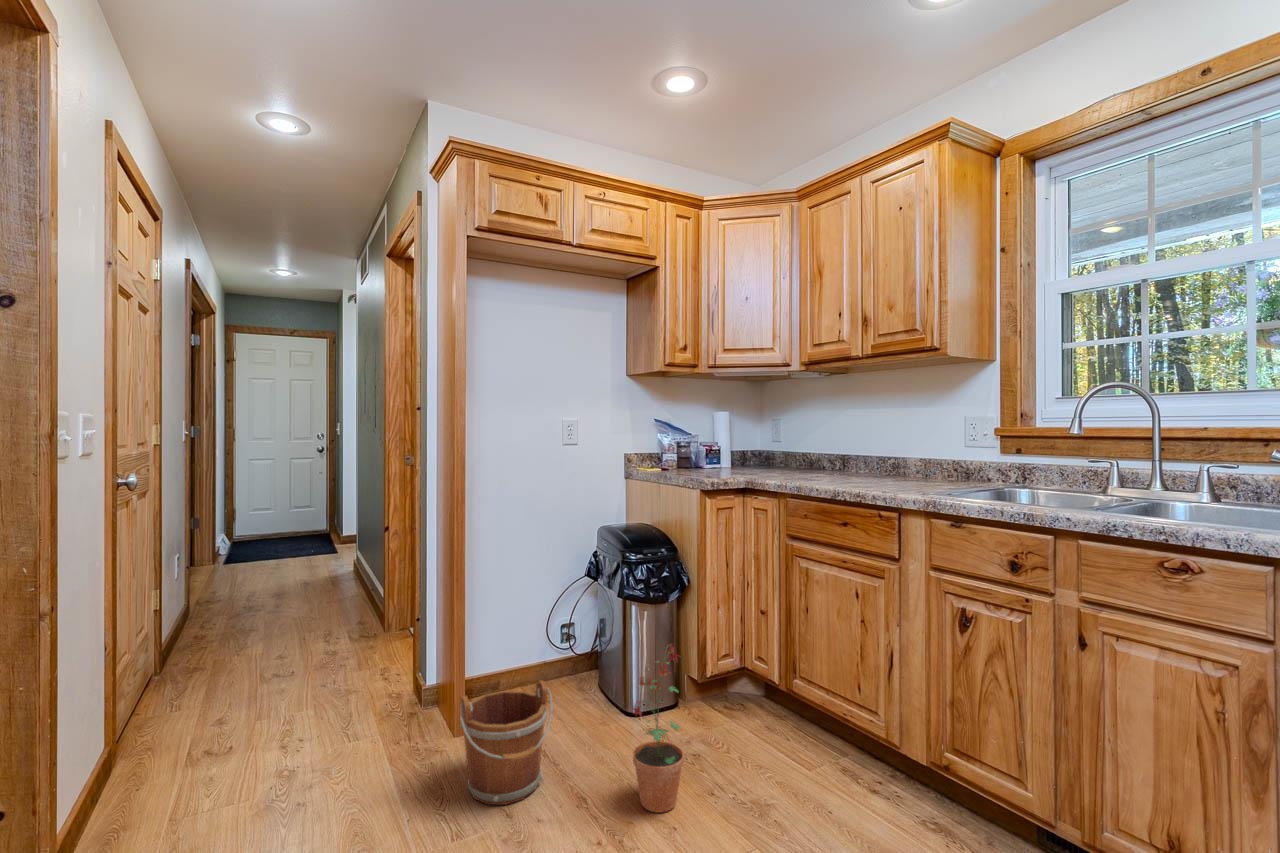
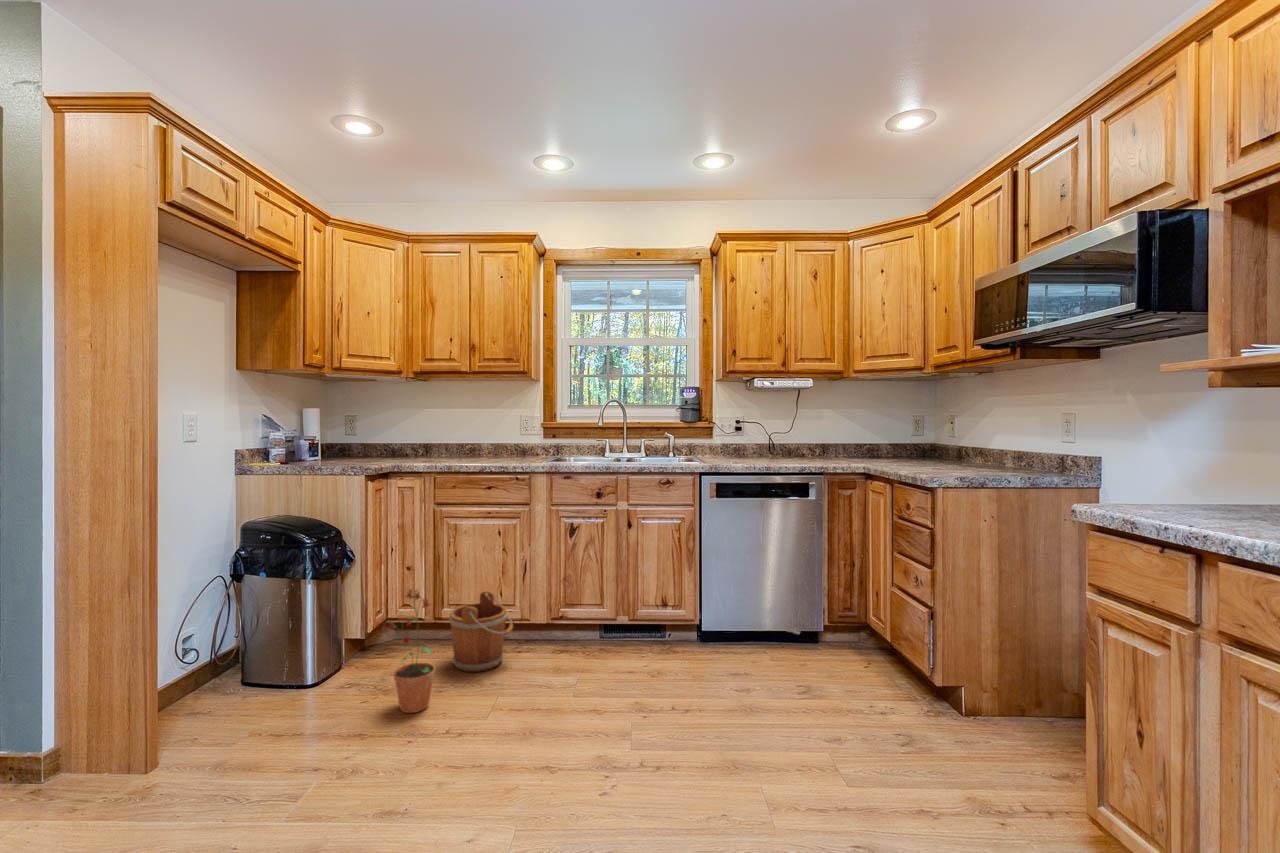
bucket: present [460,681,553,805] -> present [449,591,513,672]

